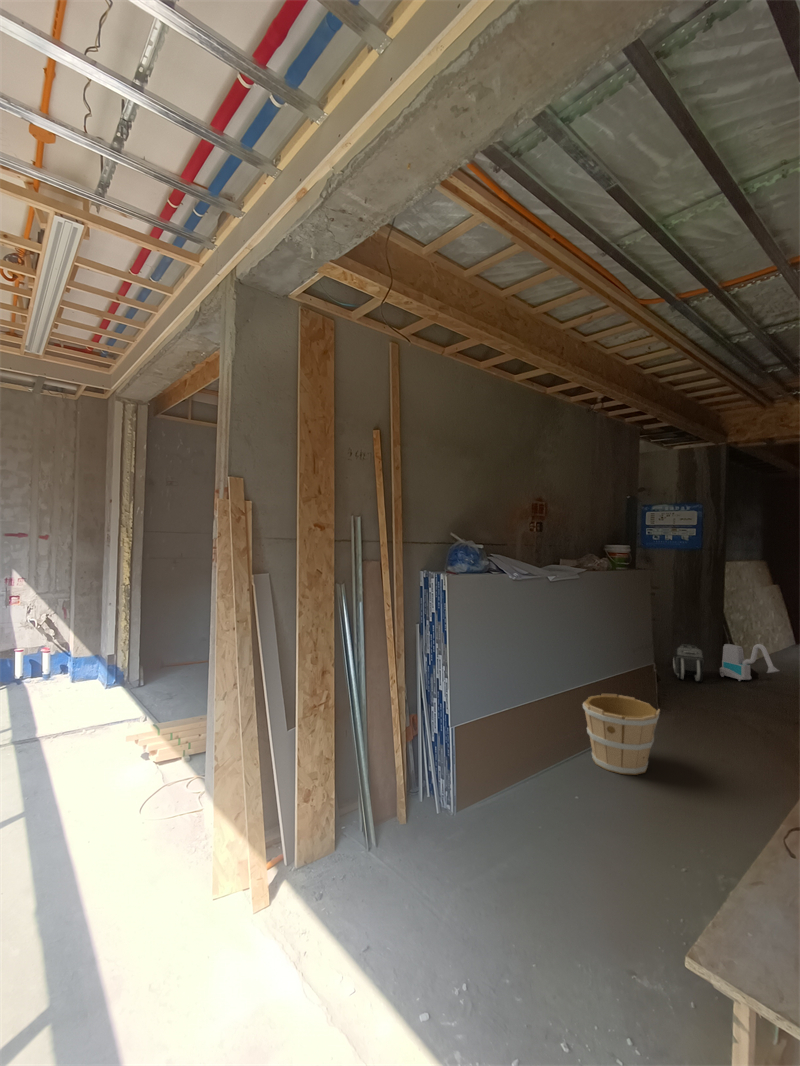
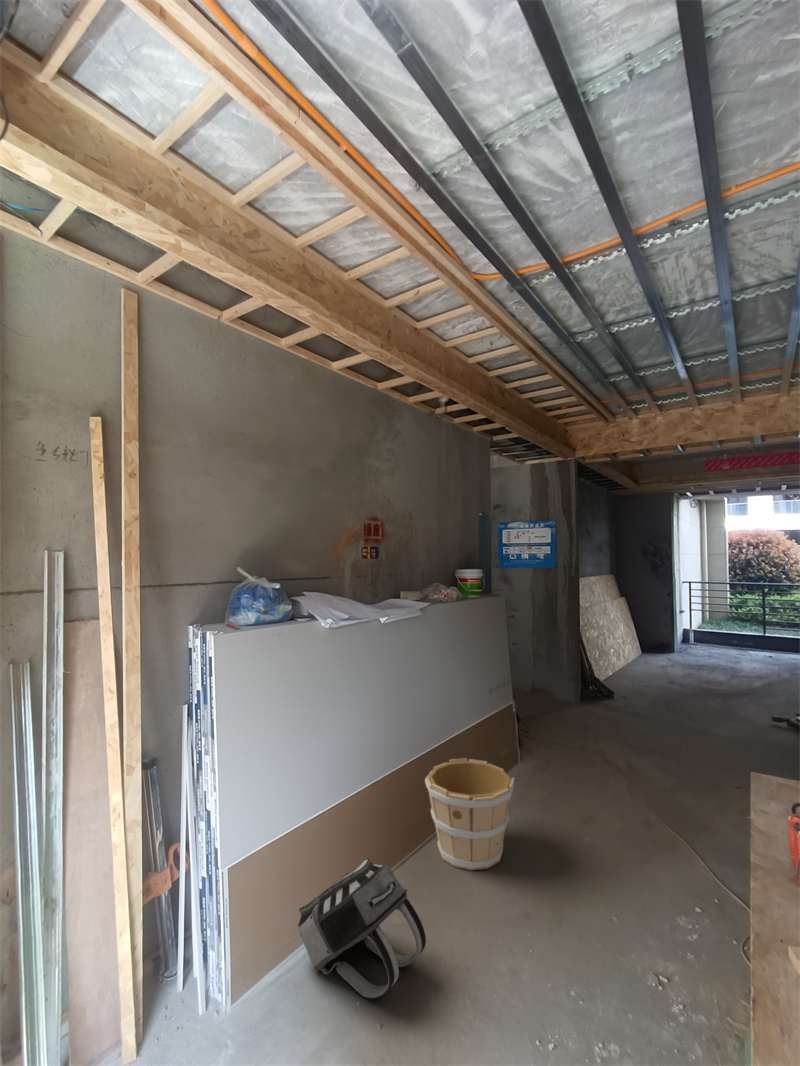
backpack: present [673,644,704,681] -> present [298,859,426,999]
vacuum cleaner: present [720,644,779,681] -> none [578,666,633,706]

